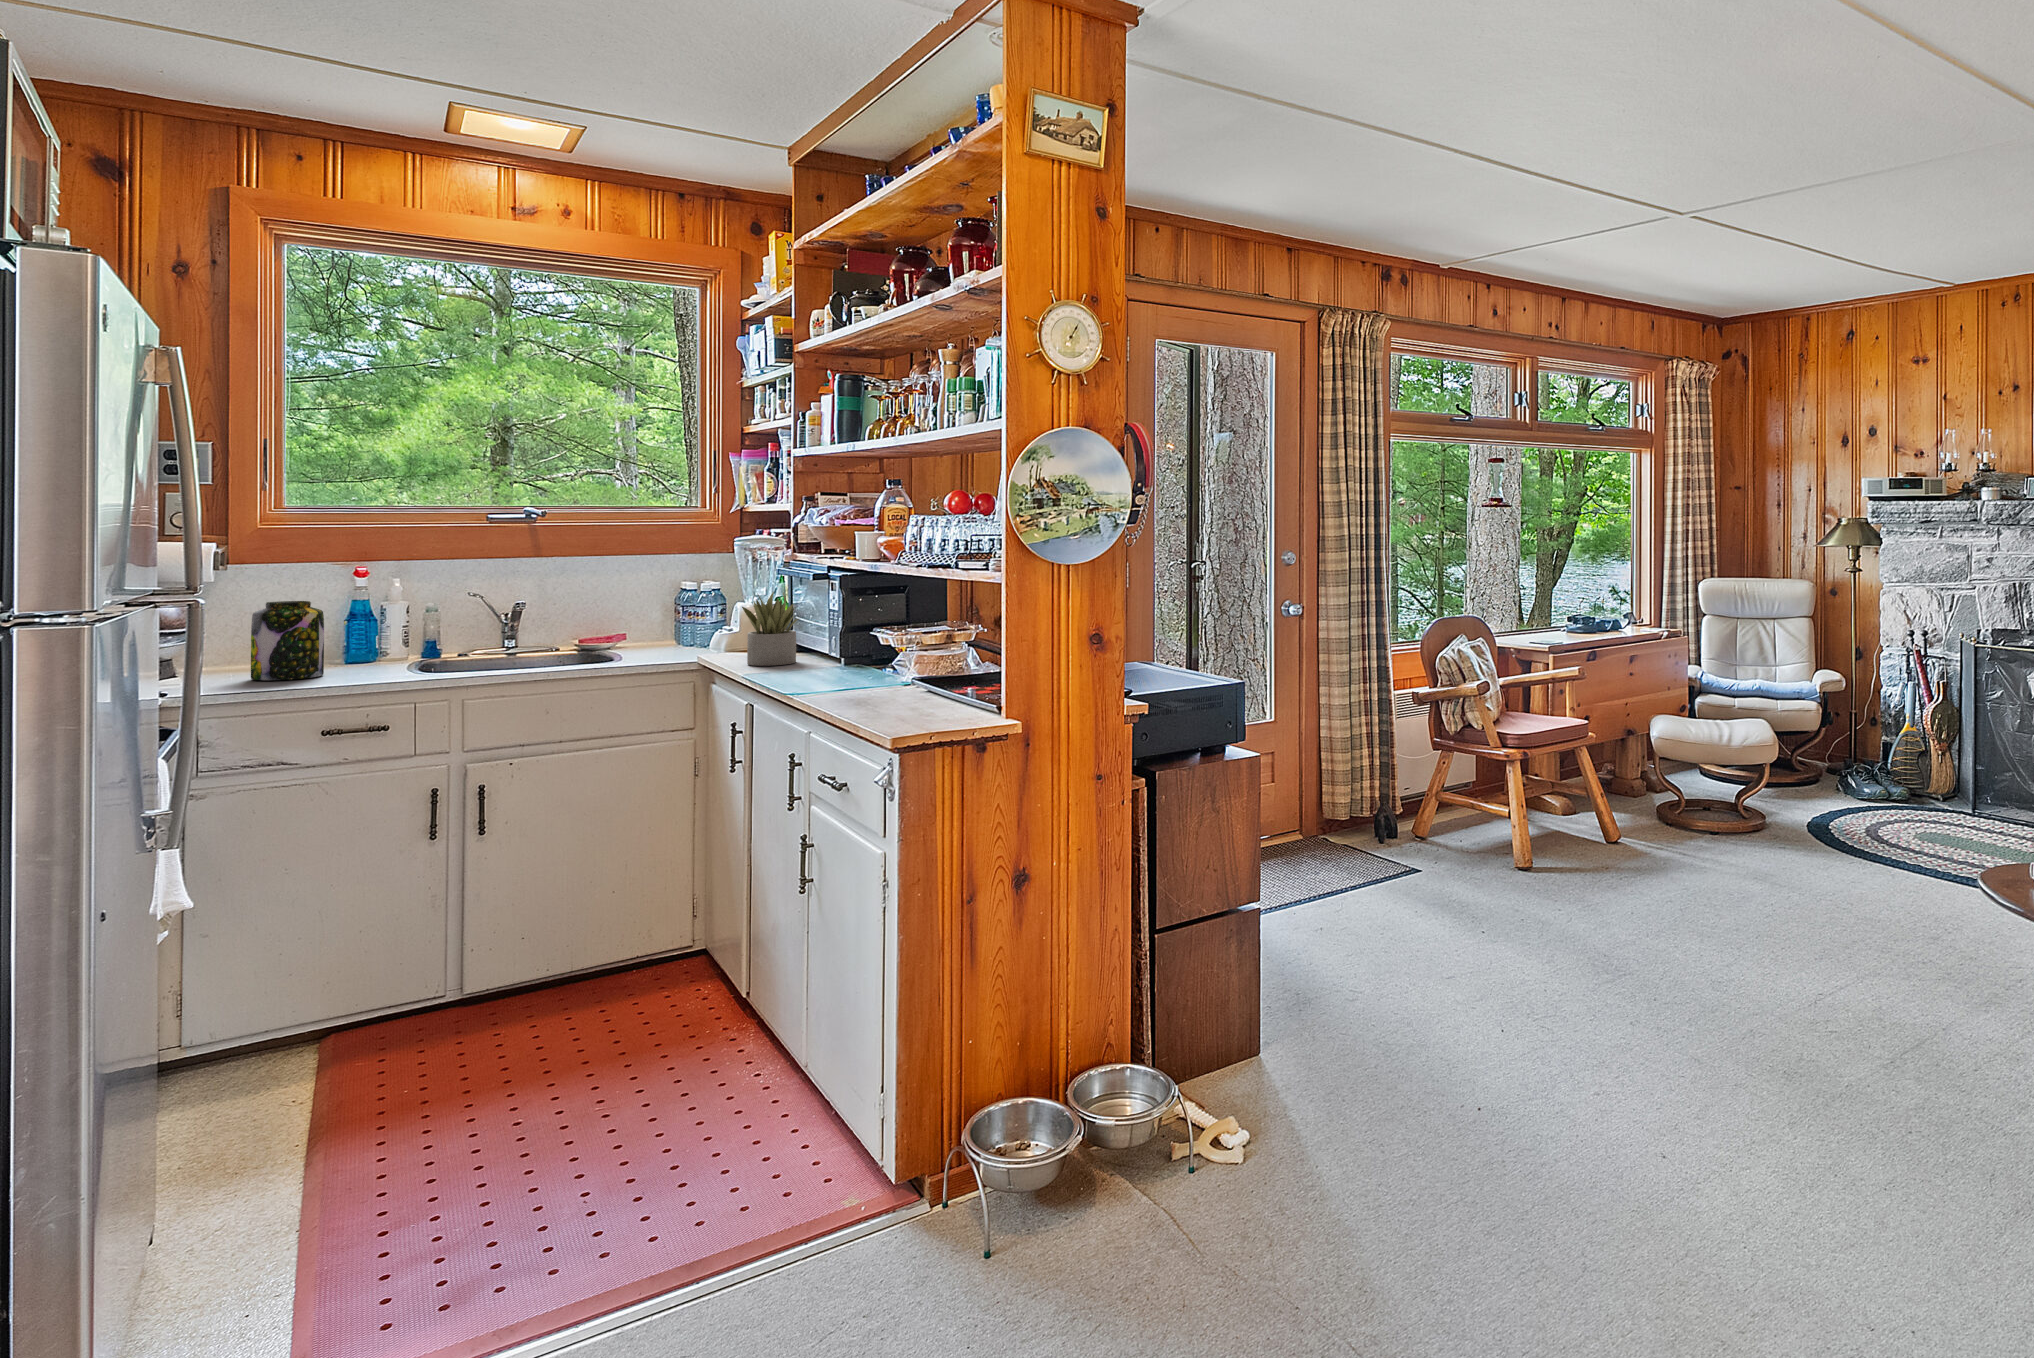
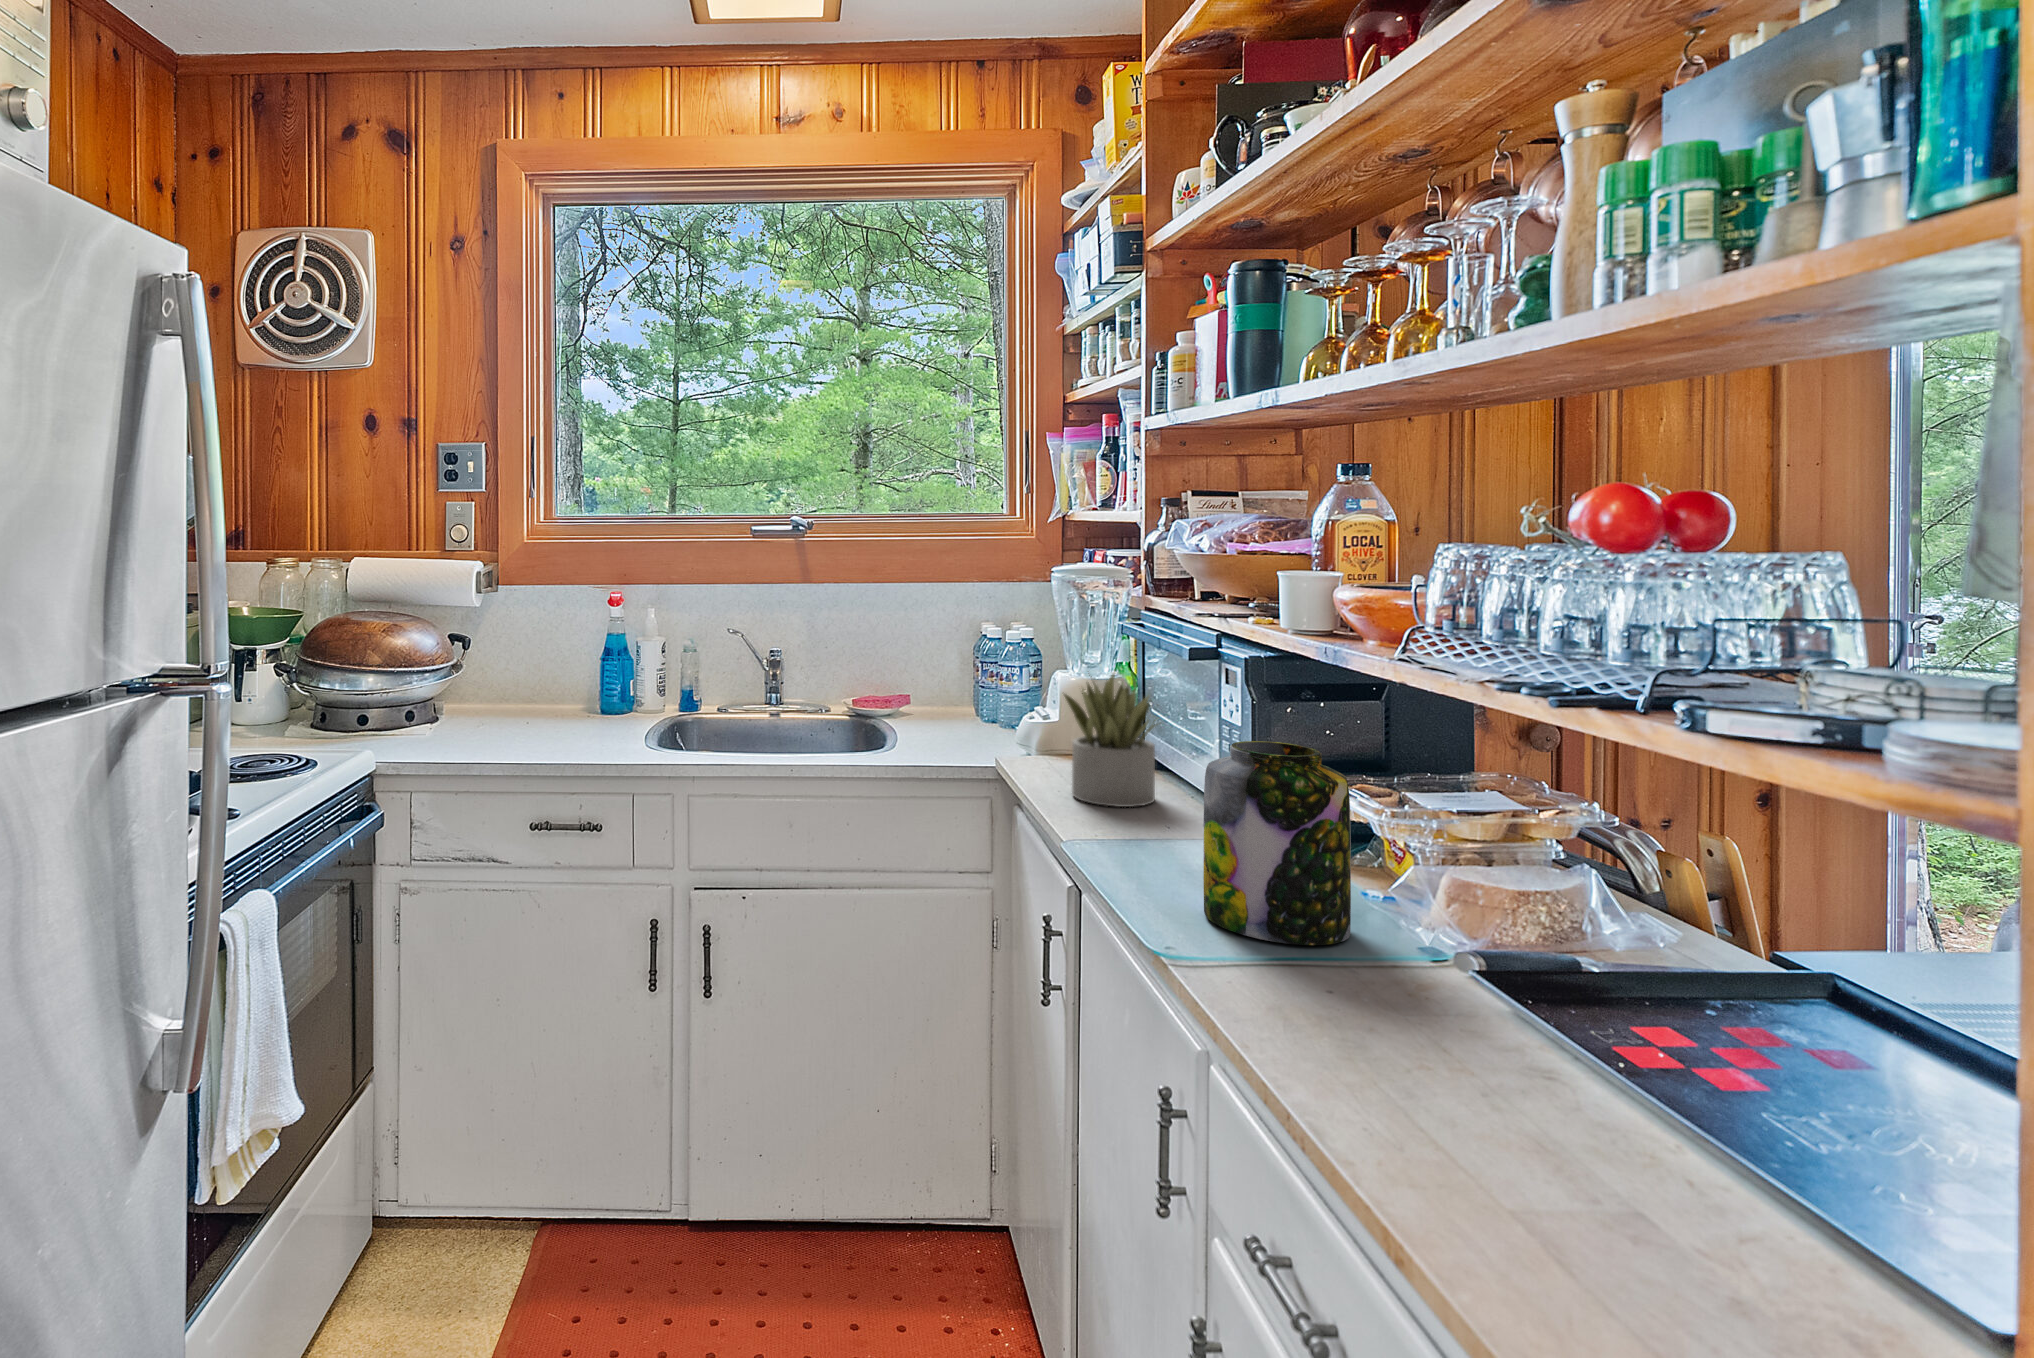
jar: present [251,601,324,680] -> present [1203,741,1351,945]

